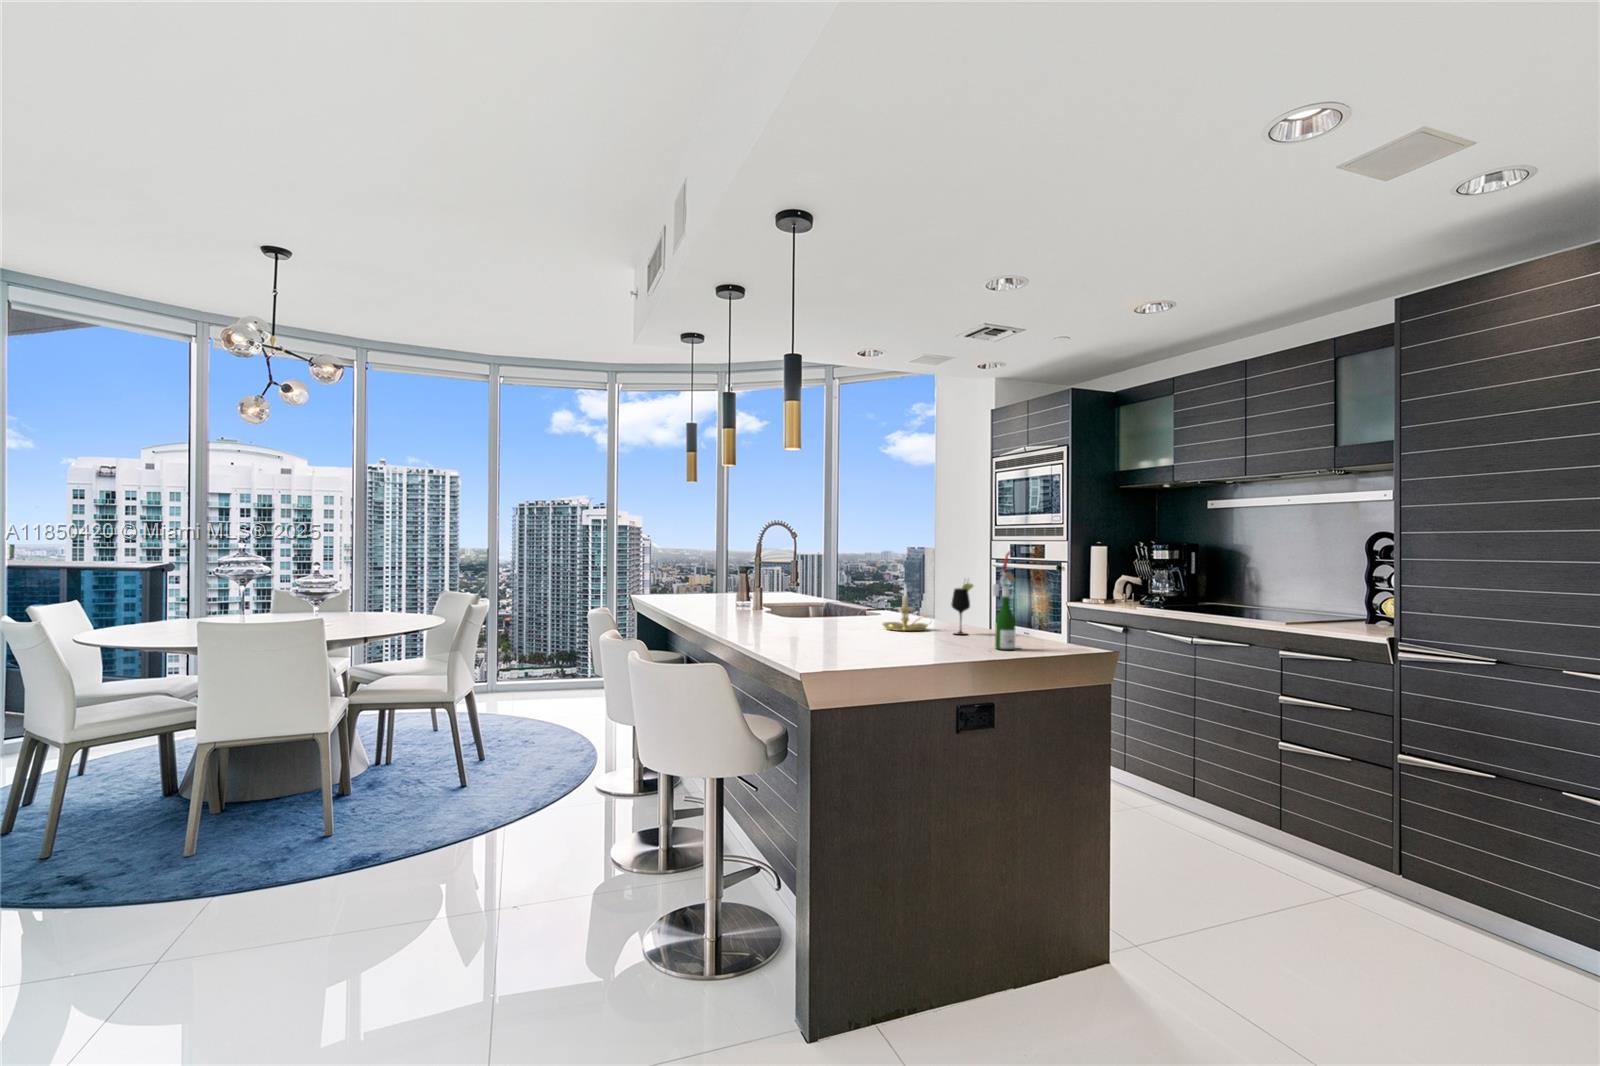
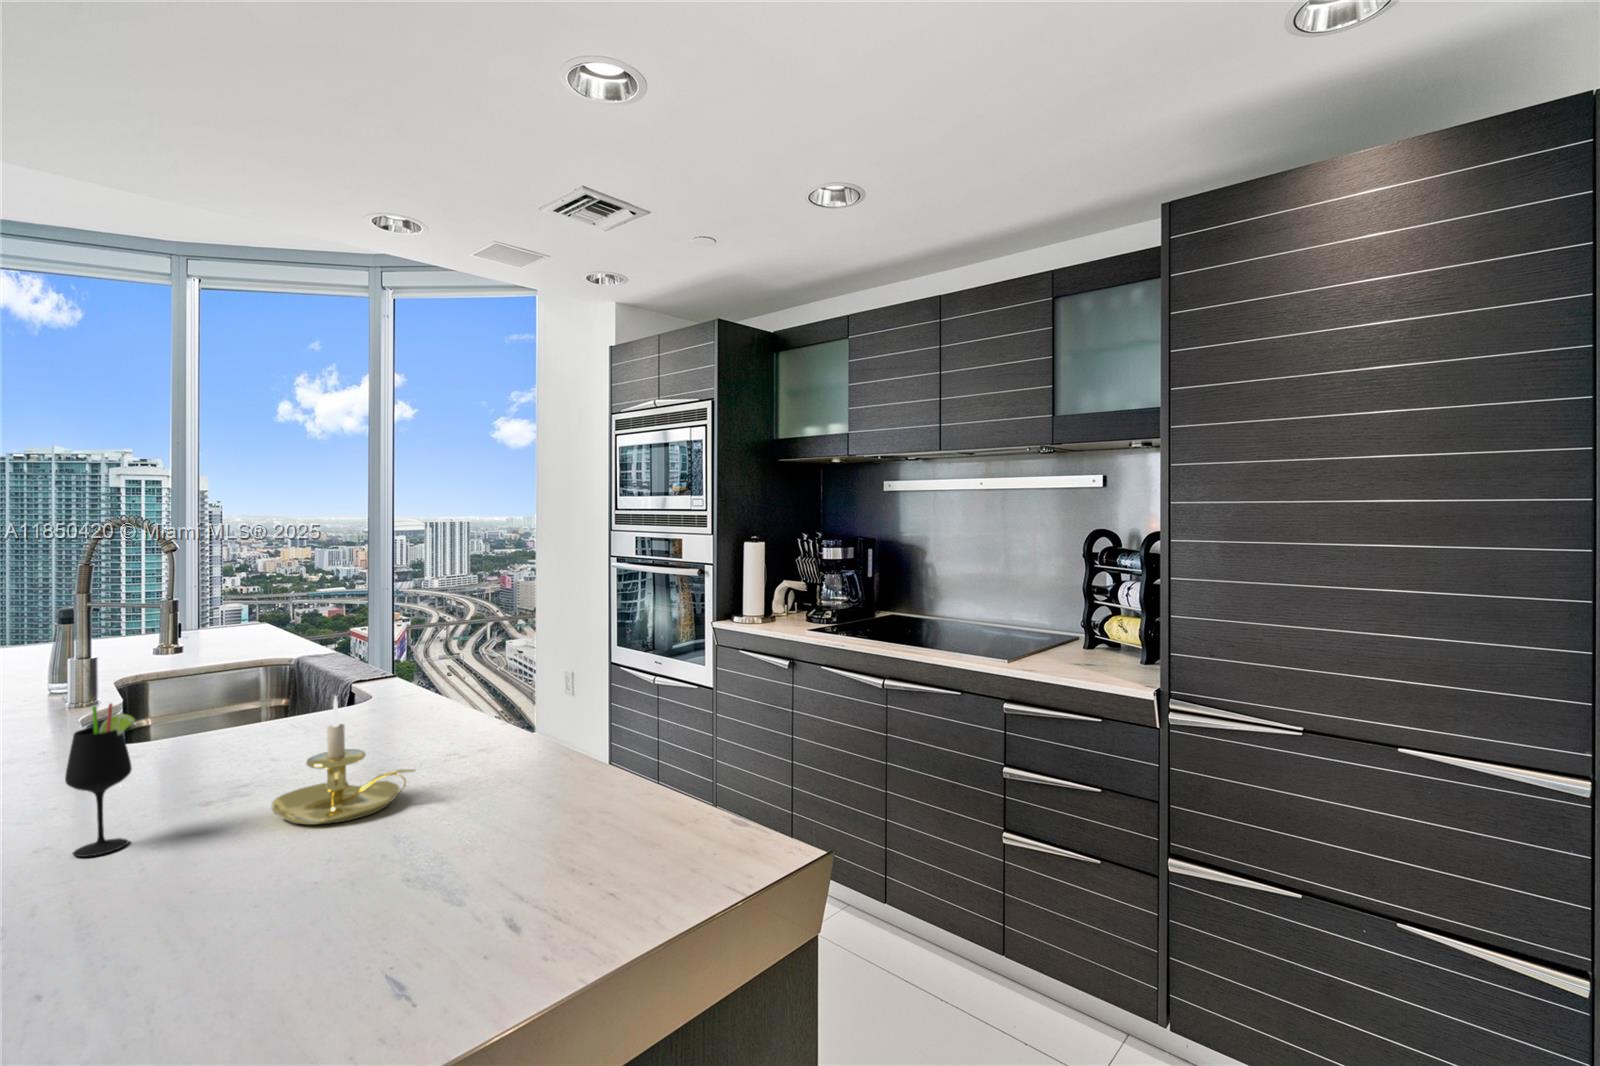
wine bottle: present [992,552,1021,650] -> none [502,658,595,963]
wine glass: present [951,579,973,635] -> present [65,704,135,857]

